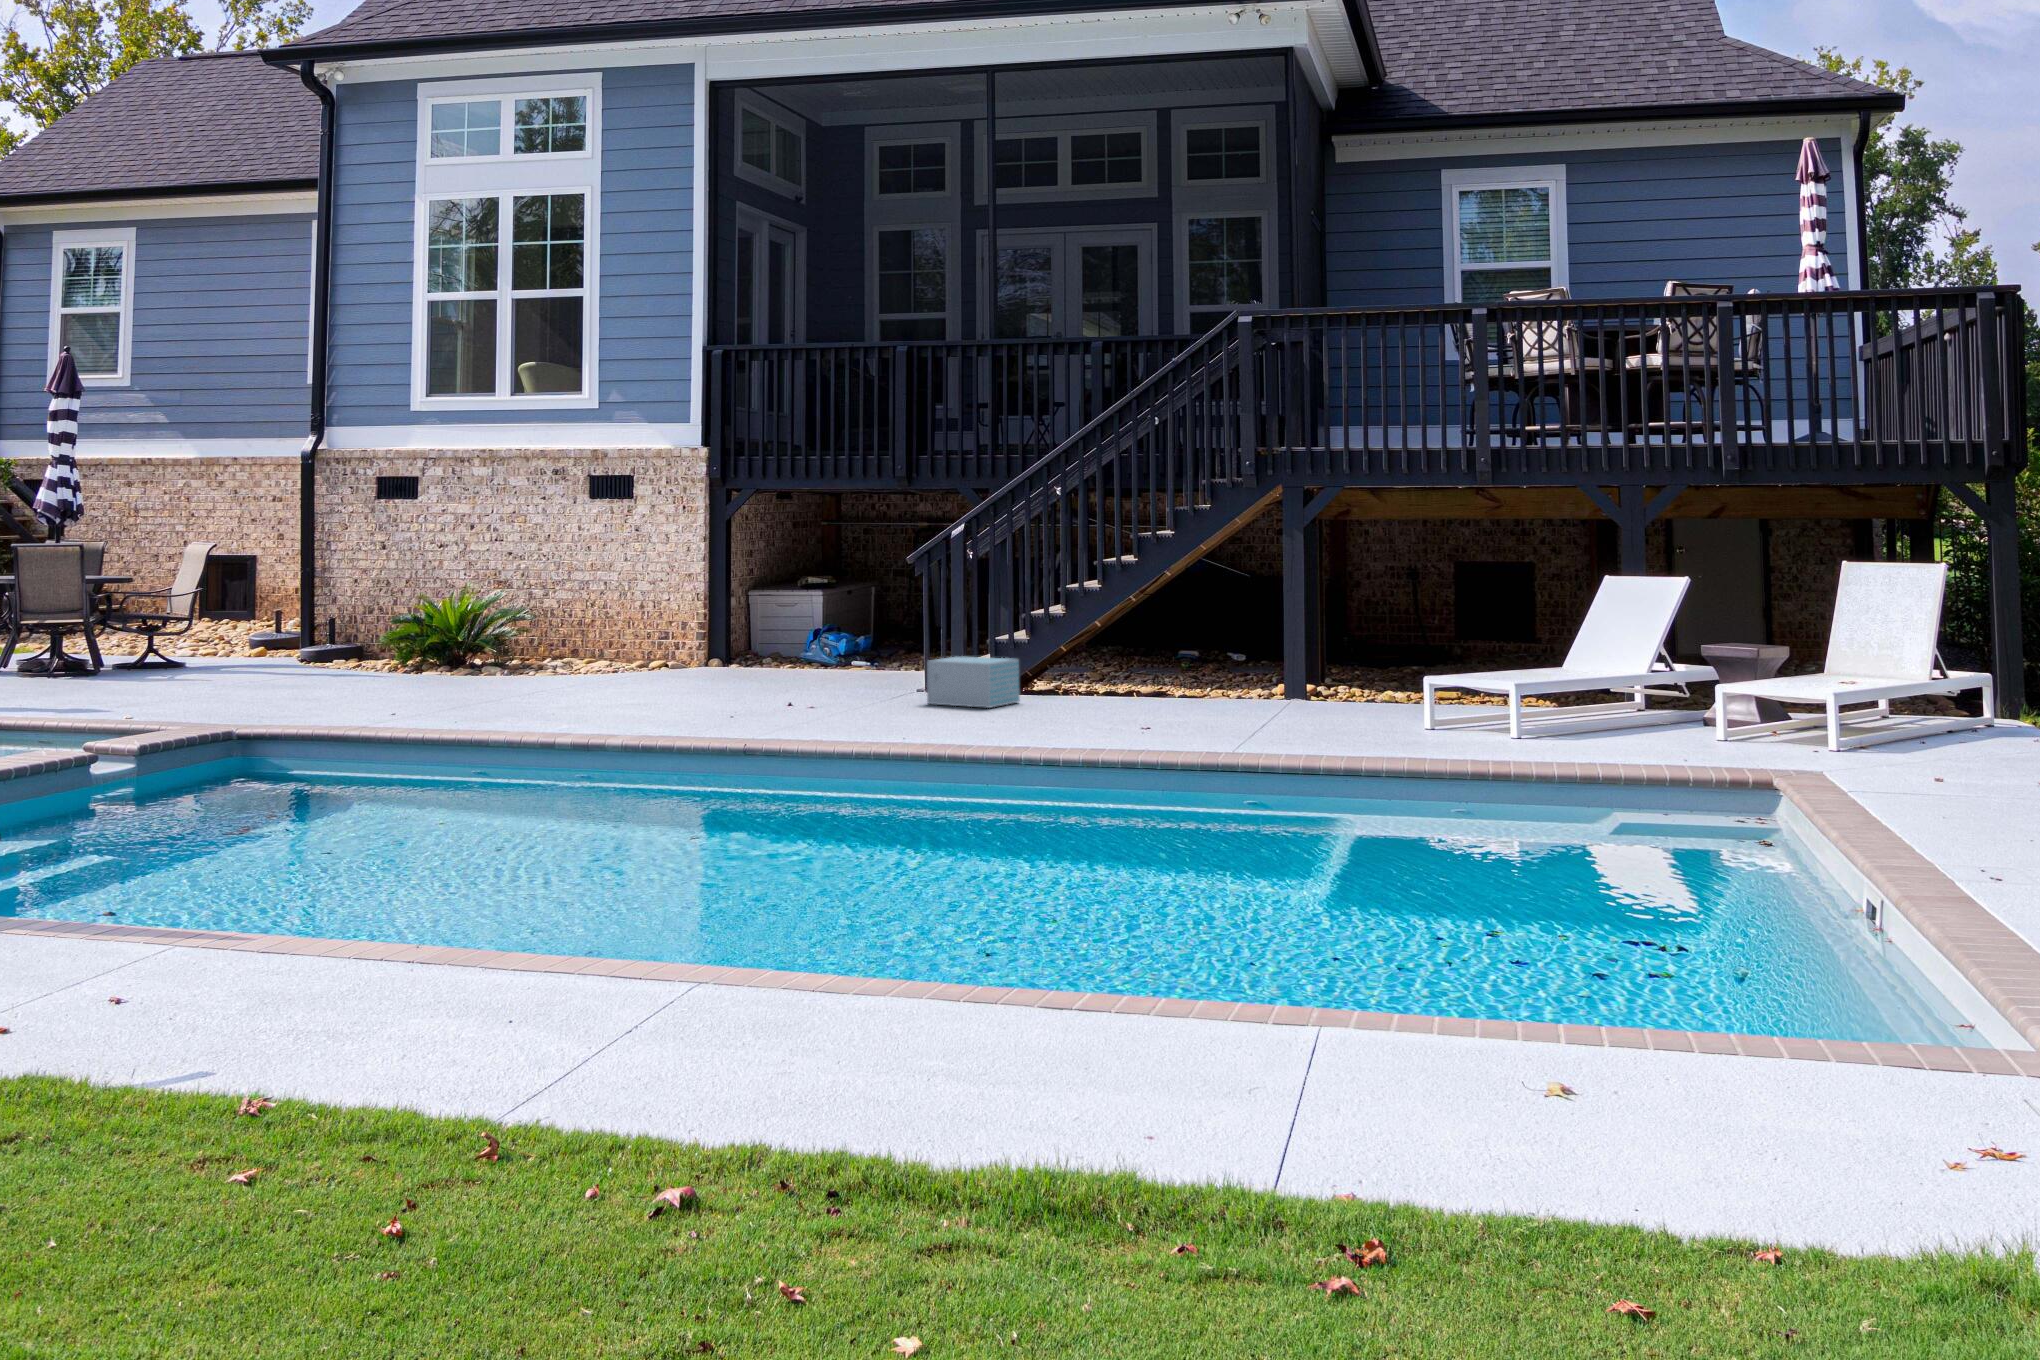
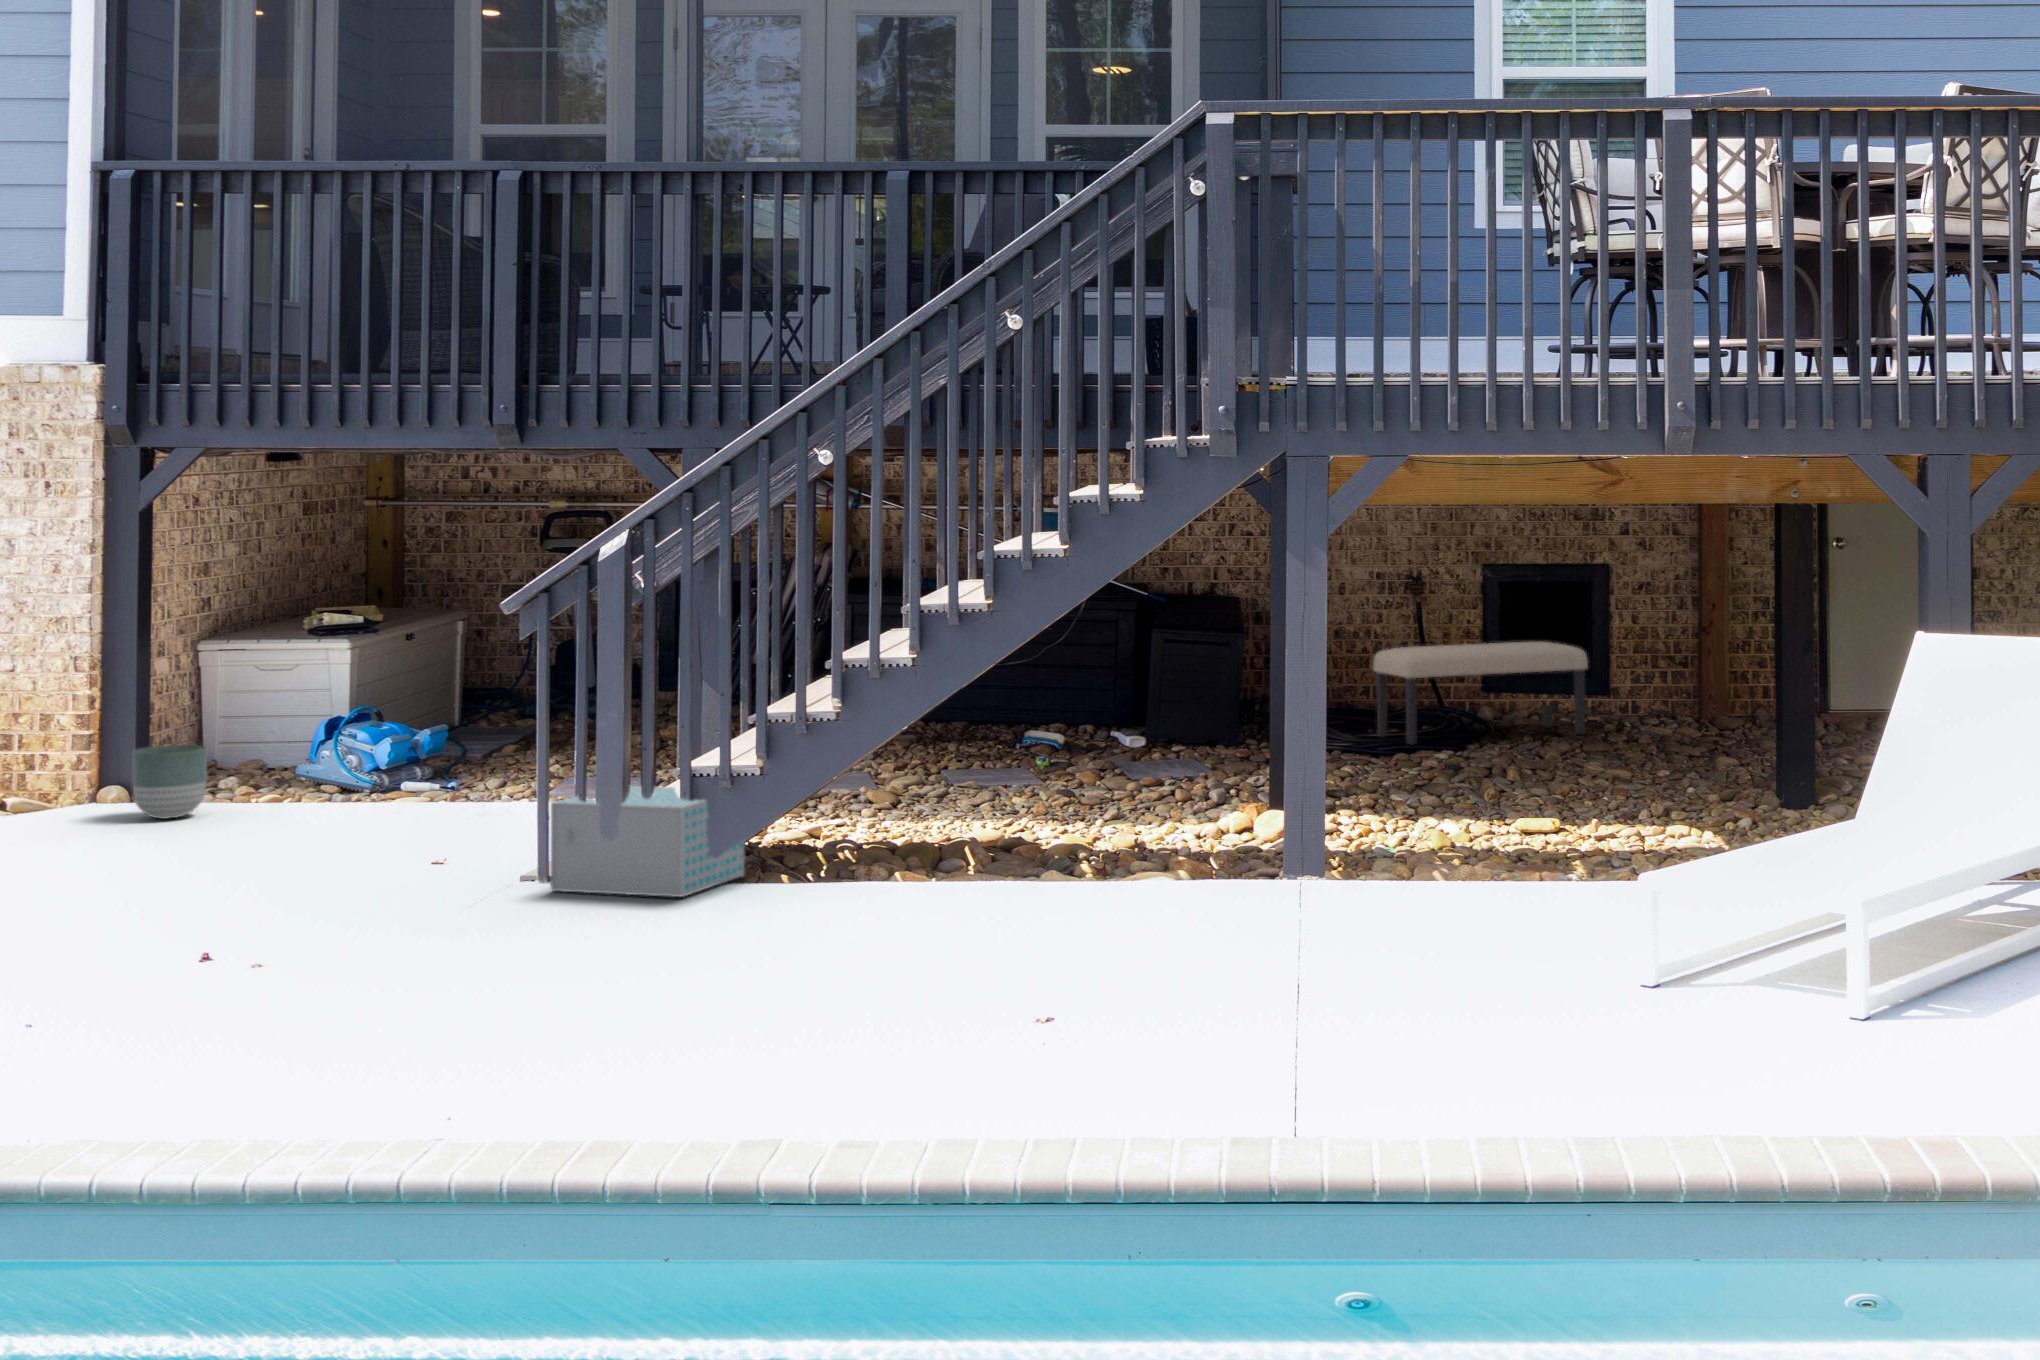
bench: none [1386,608,1519,666] -> present [1373,642,1588,745]
planter: none [724,639,758,675] -> present [133,745,207,819]

